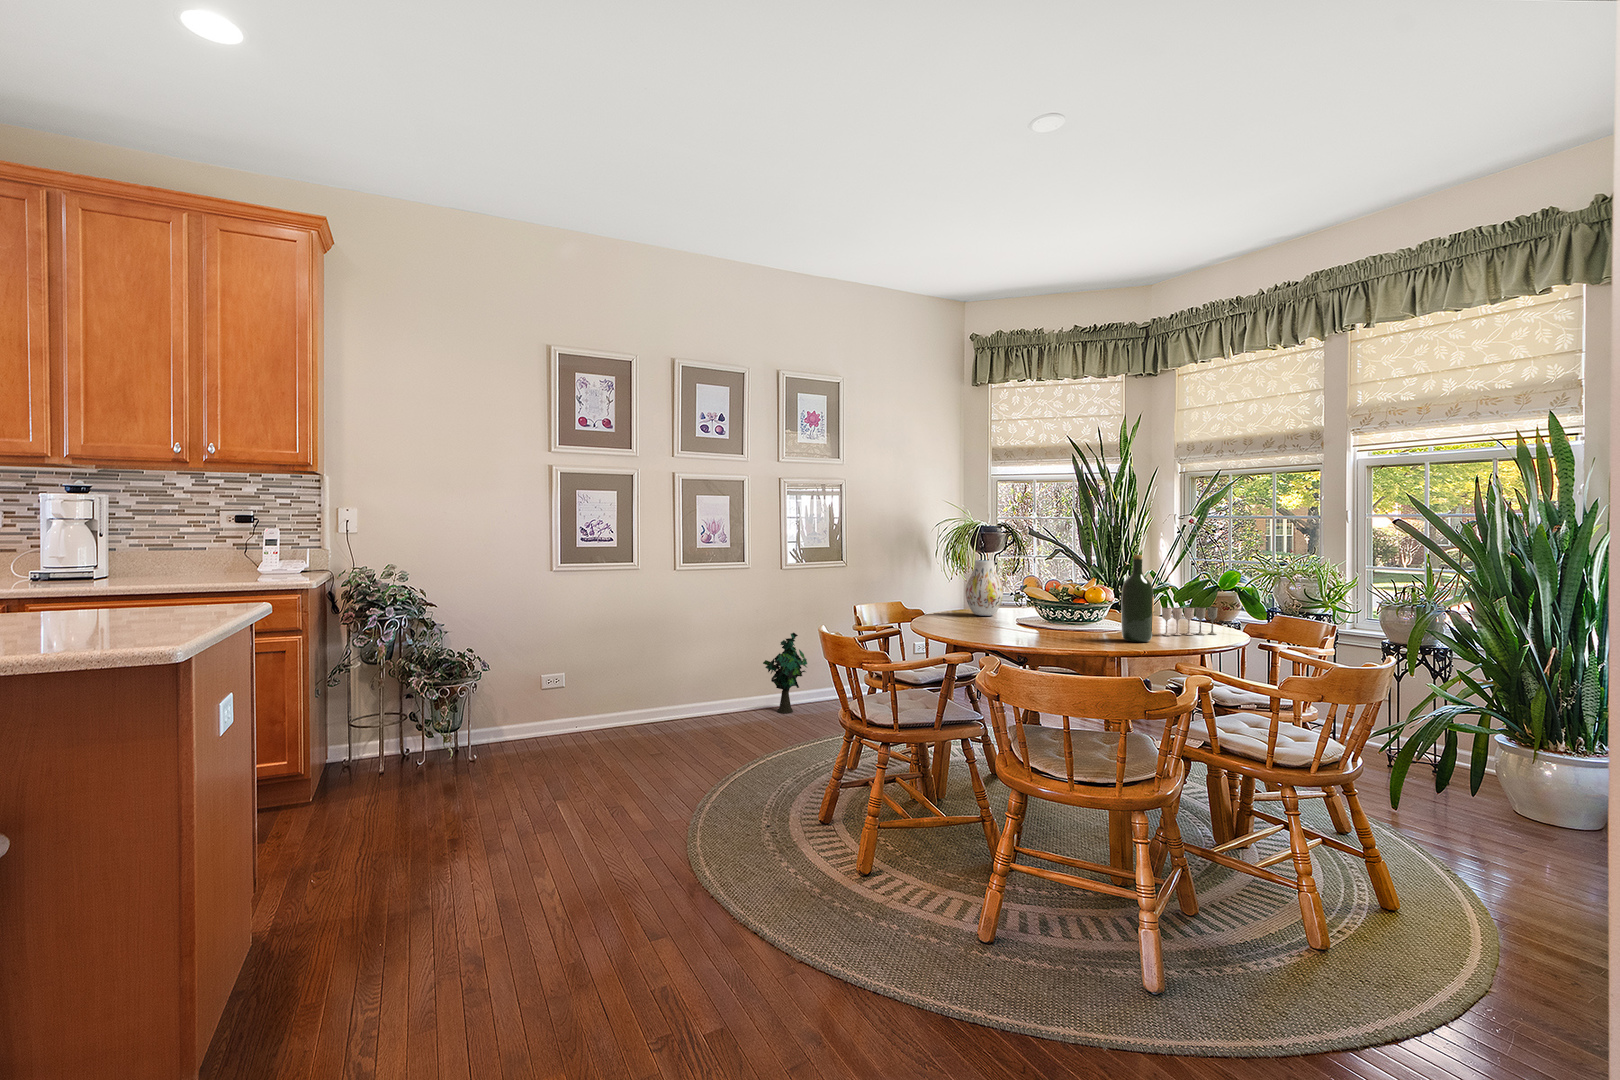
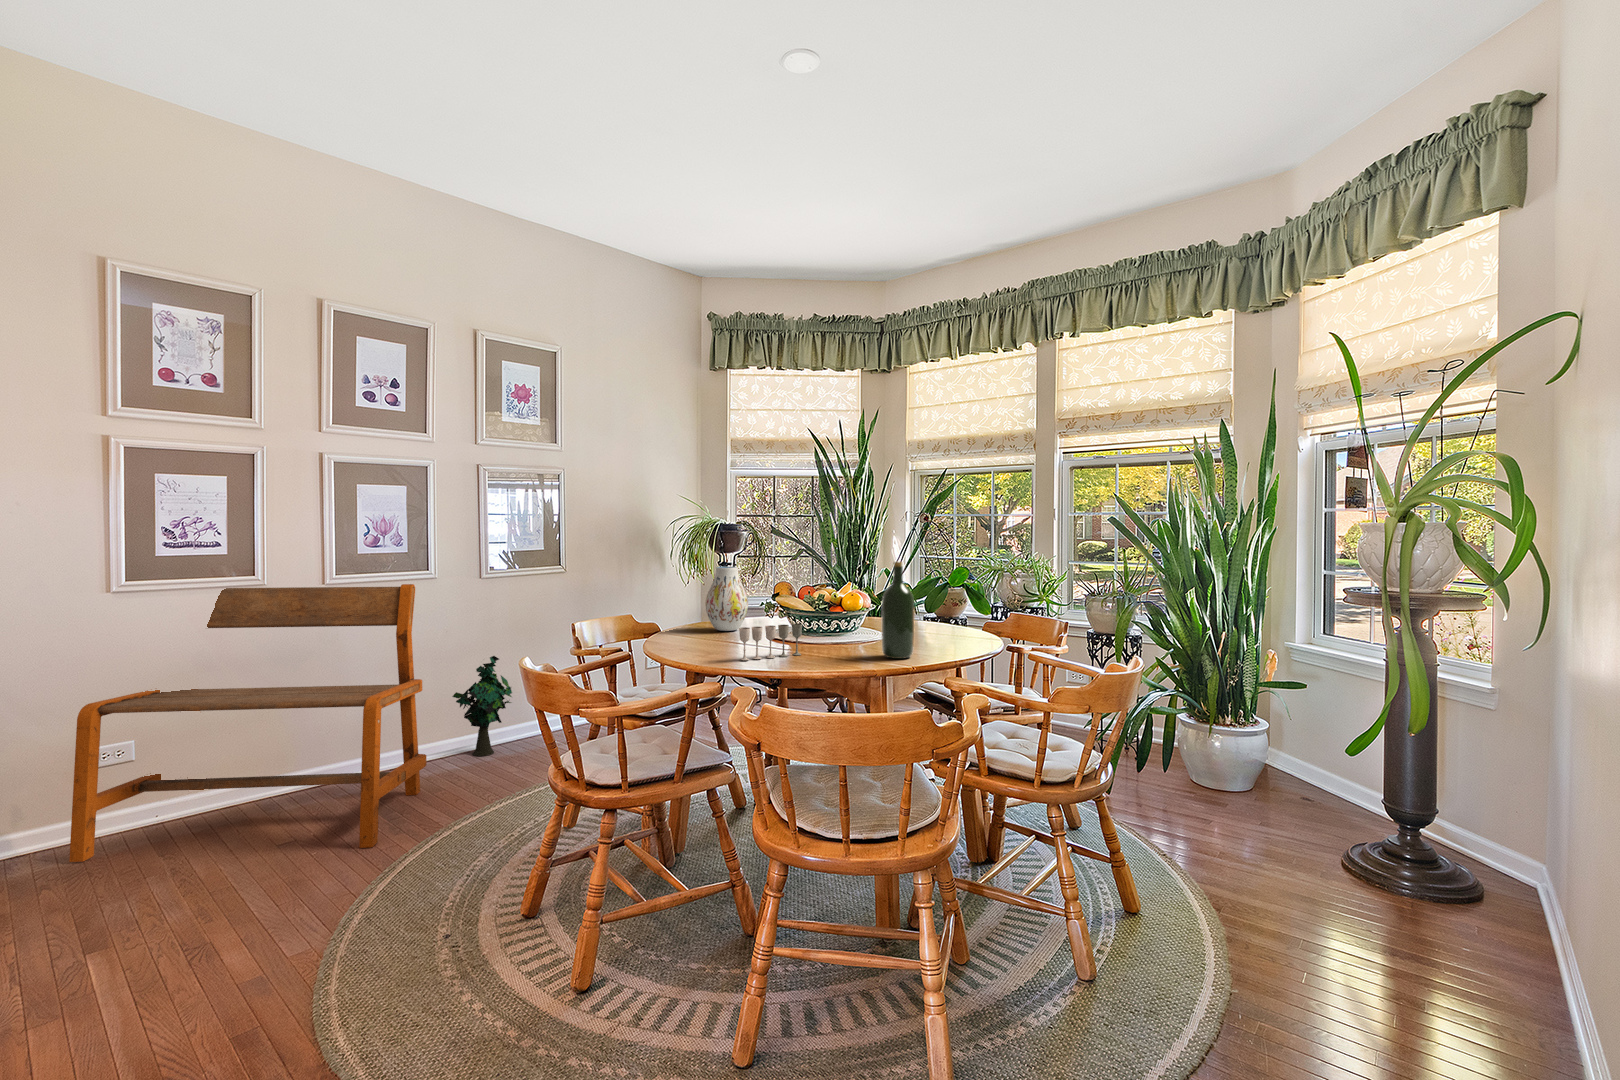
bench: none [530,568,745,766] -> present [69,584,427,862]
wine glass: present [1162,607,1218,636] -> present [739,624,802,661]

